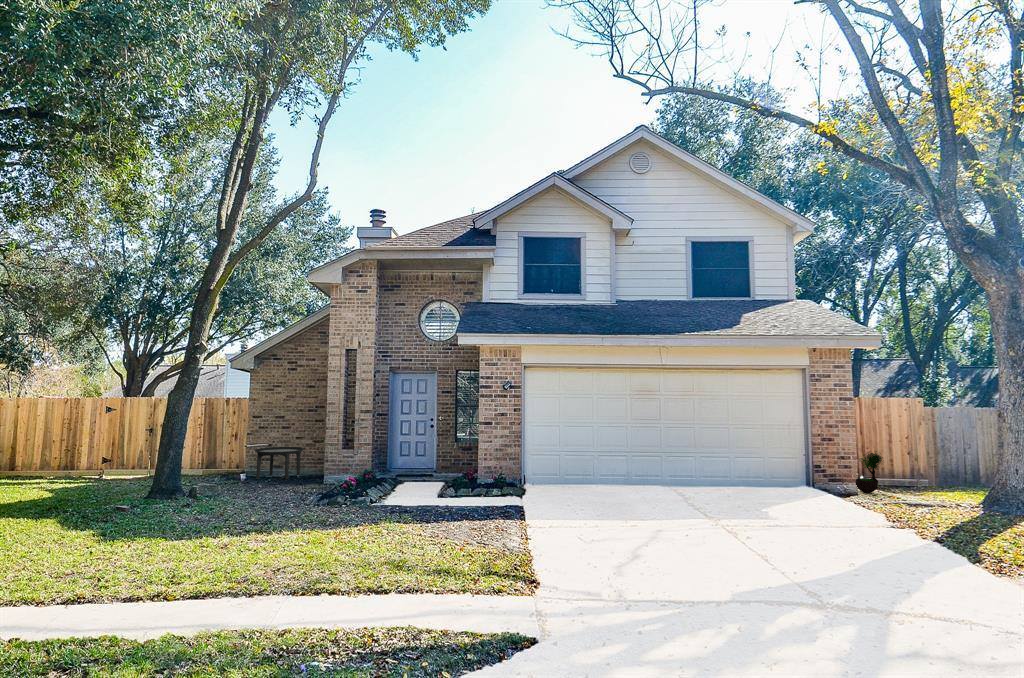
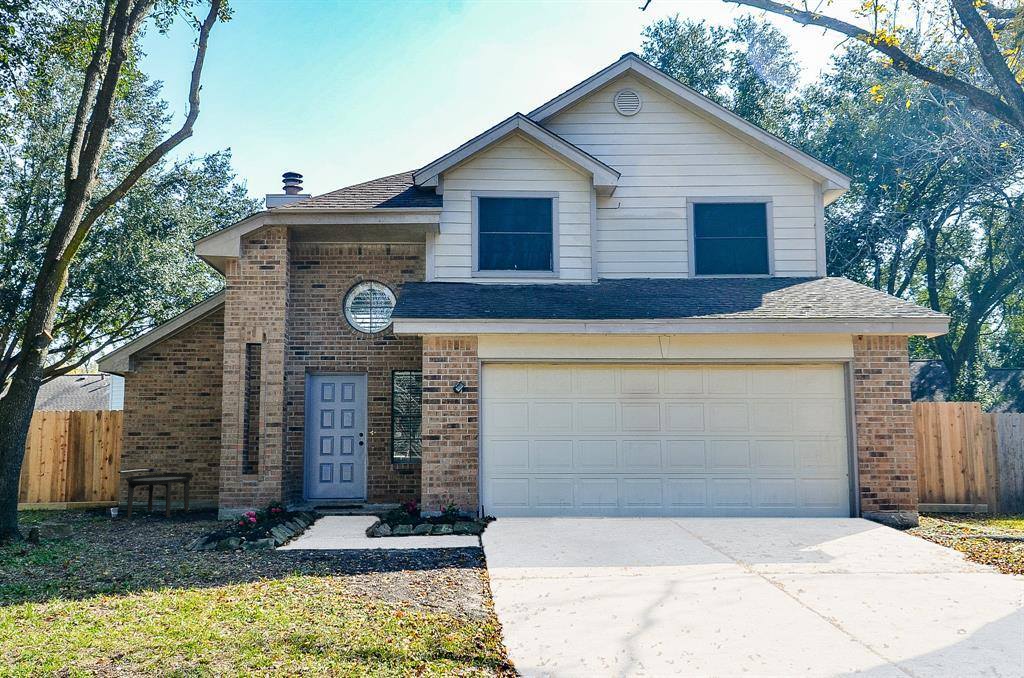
potted tree: present [856,453,883,493] -> none [914,465,952,523]

